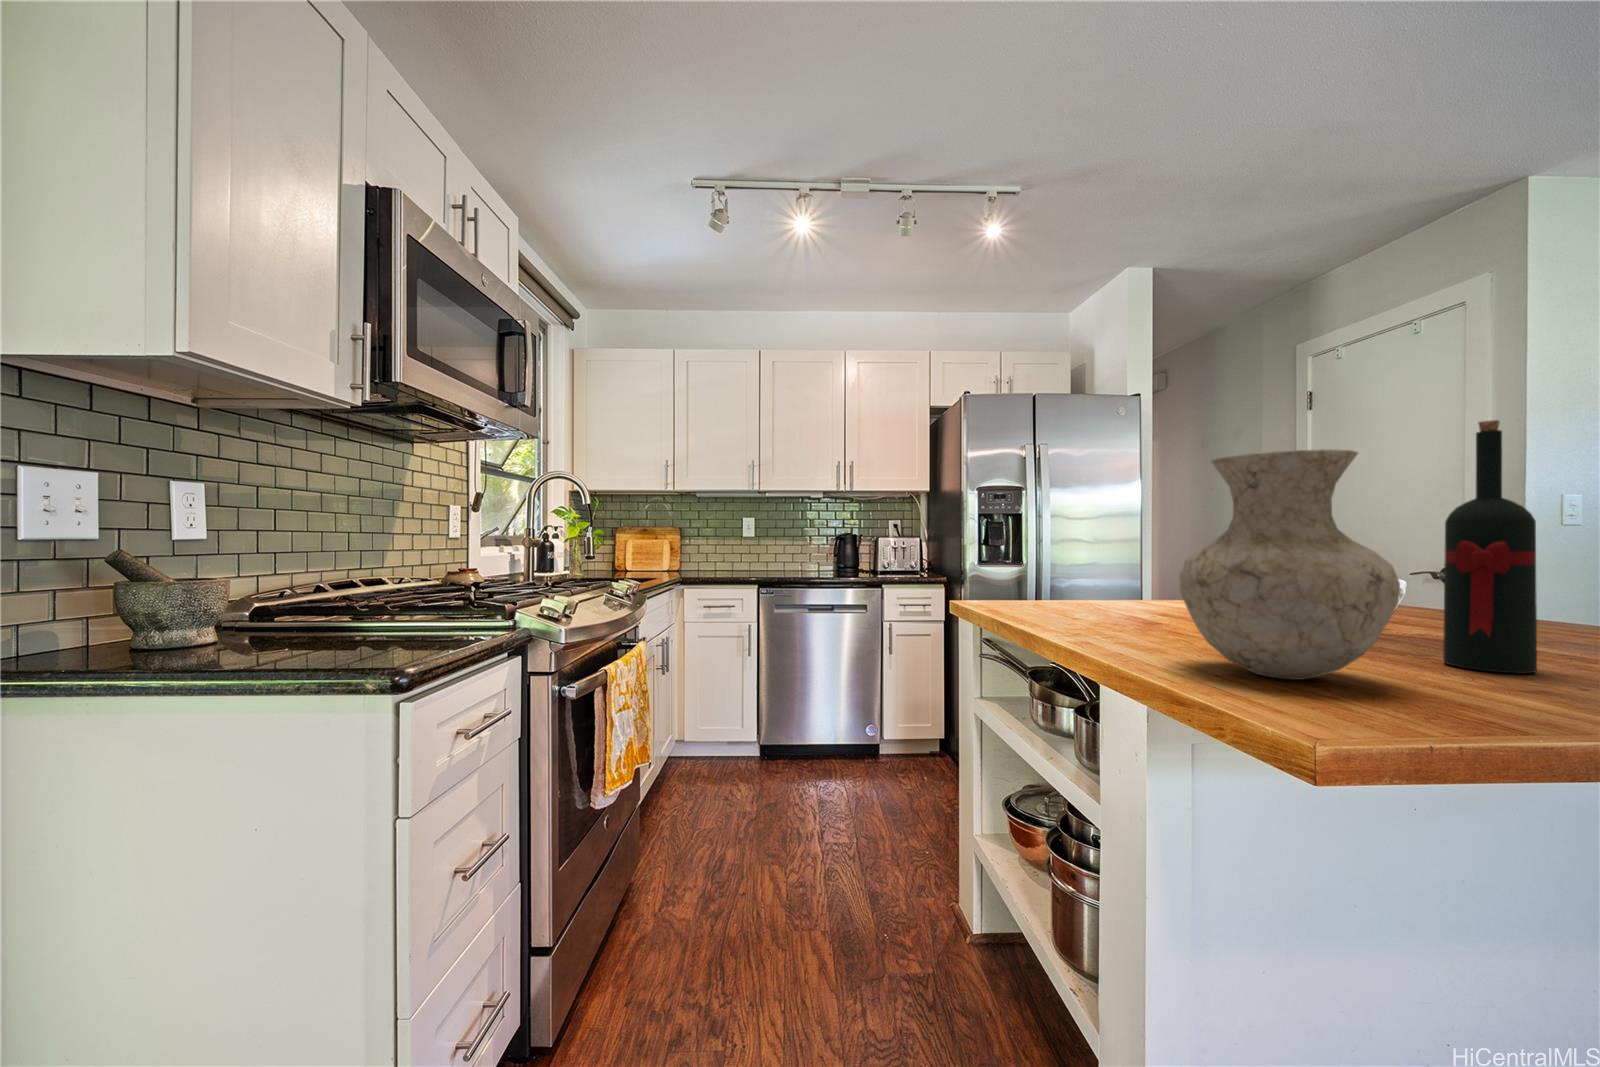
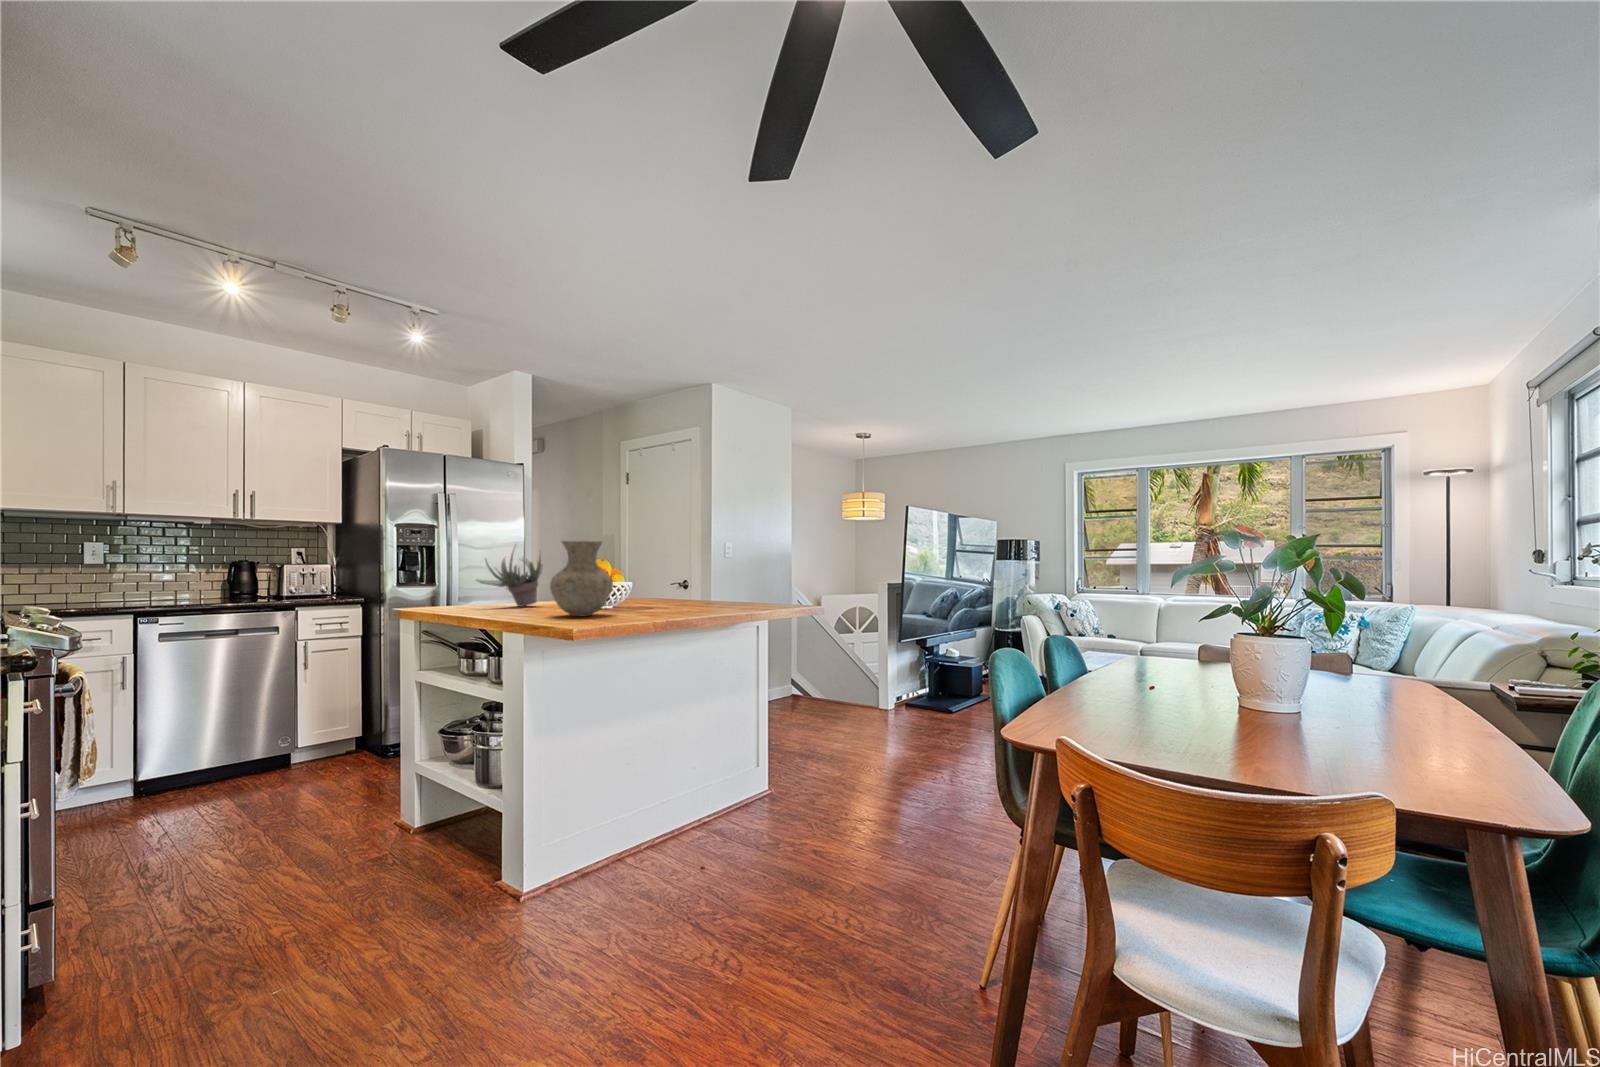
wine bottle: present [1443,420,1537,674] -> none [632,530,653,611]
succulent plant: none [1032,491,1166,616] -> present [476,550,543,607]

